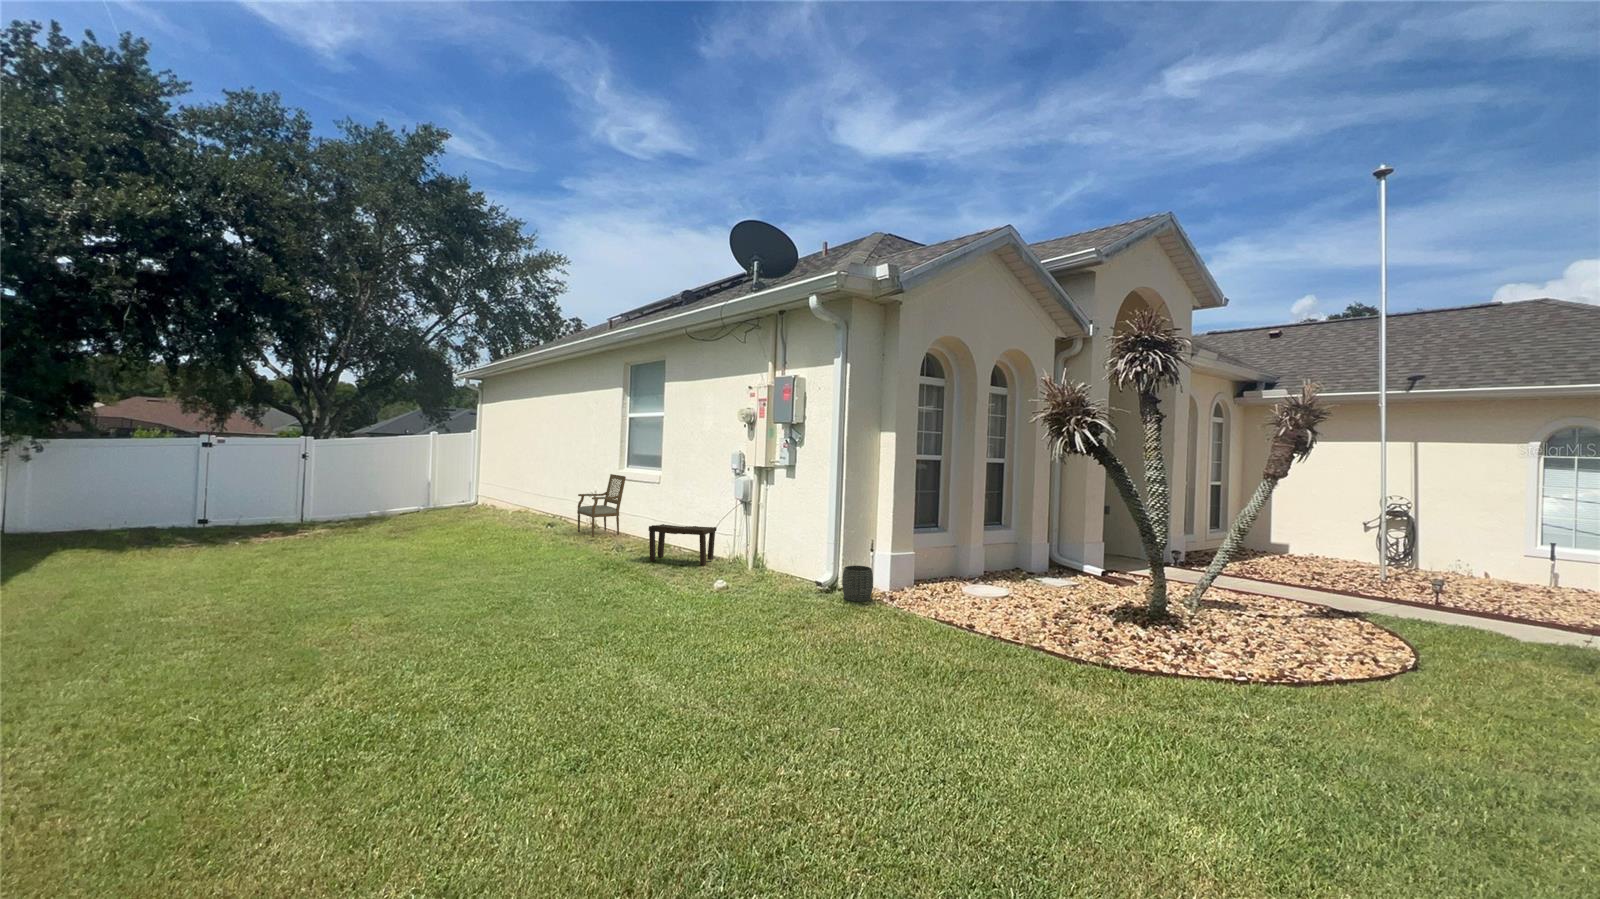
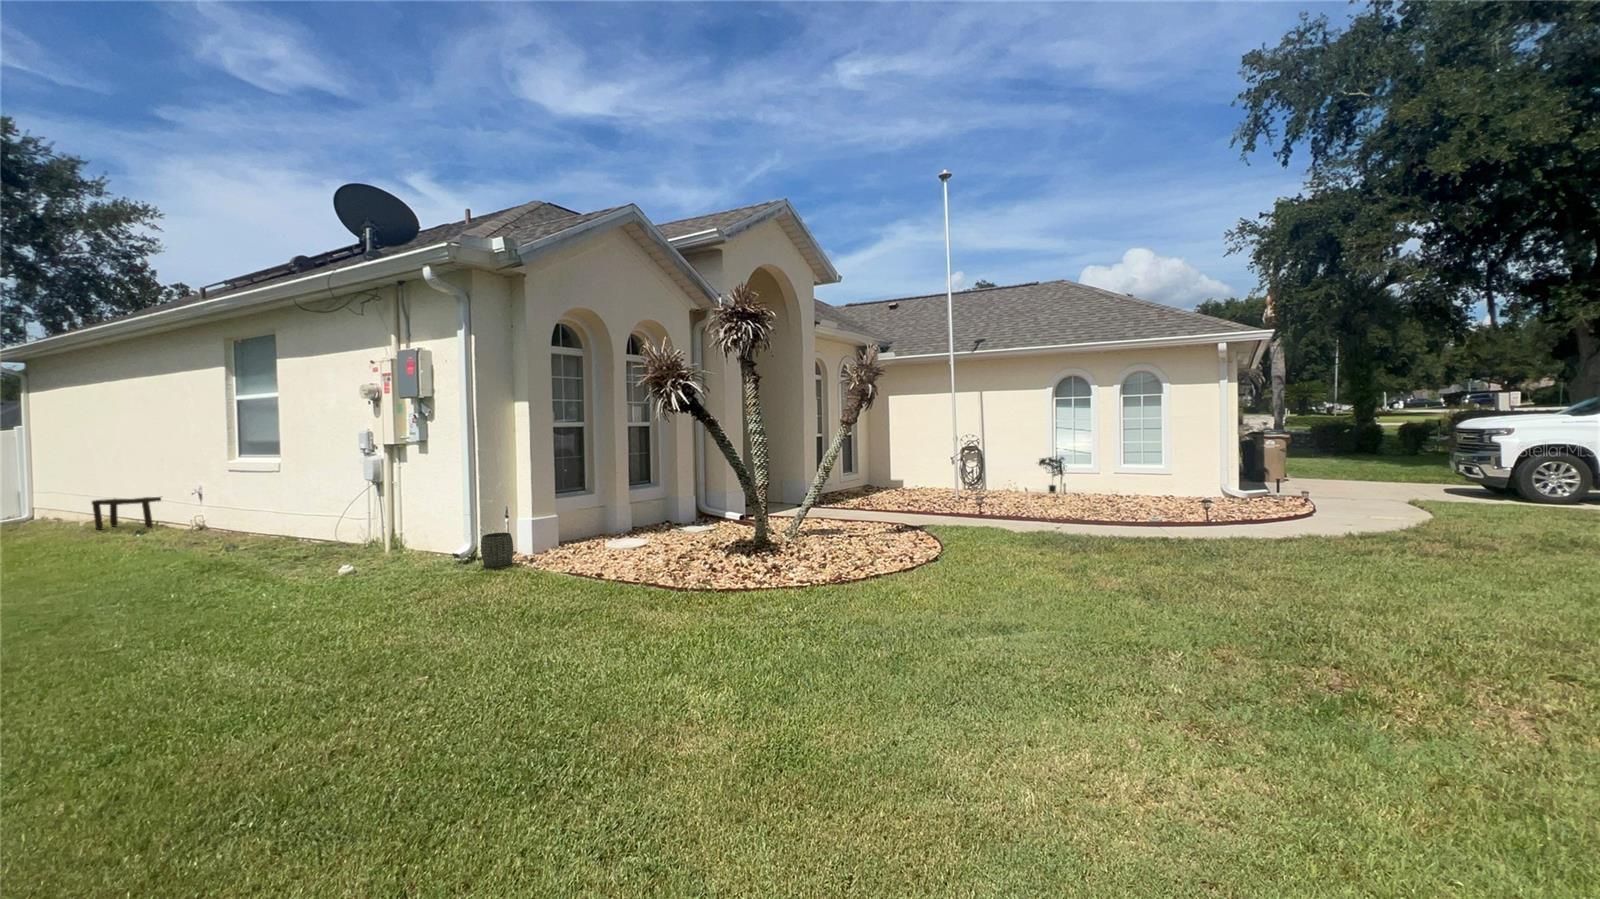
chair: present [577,474,626,537] -> none [171,467,237,541]
bench: present [649,524,717,566] -> present [92,497,161,530]
potted plant: none [1518,537,1580,588] -> present [1039,457,1065,493]

